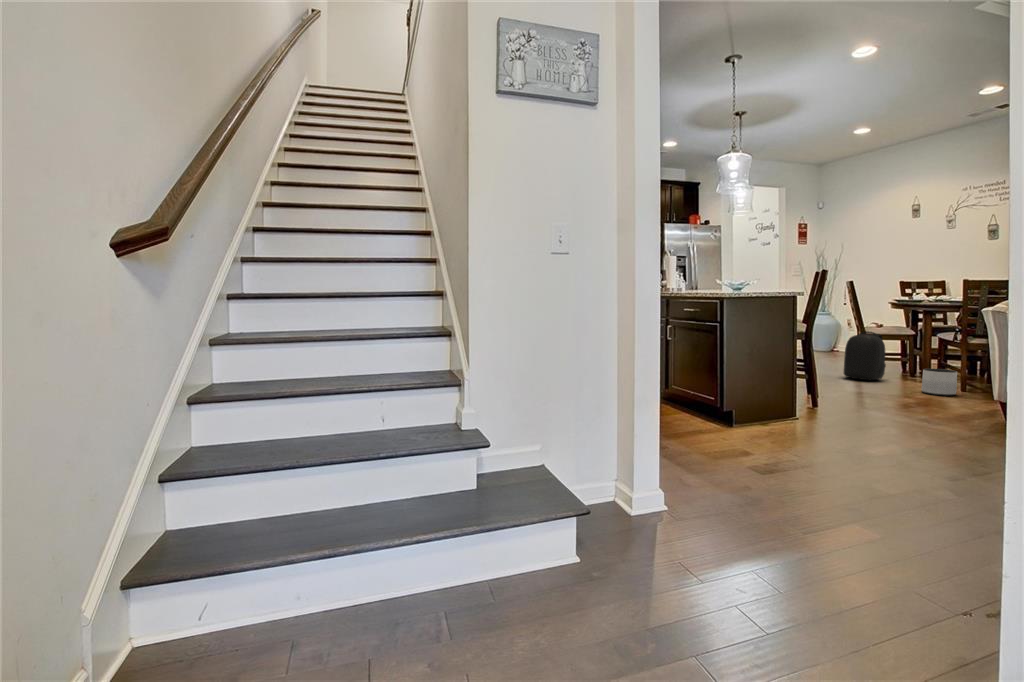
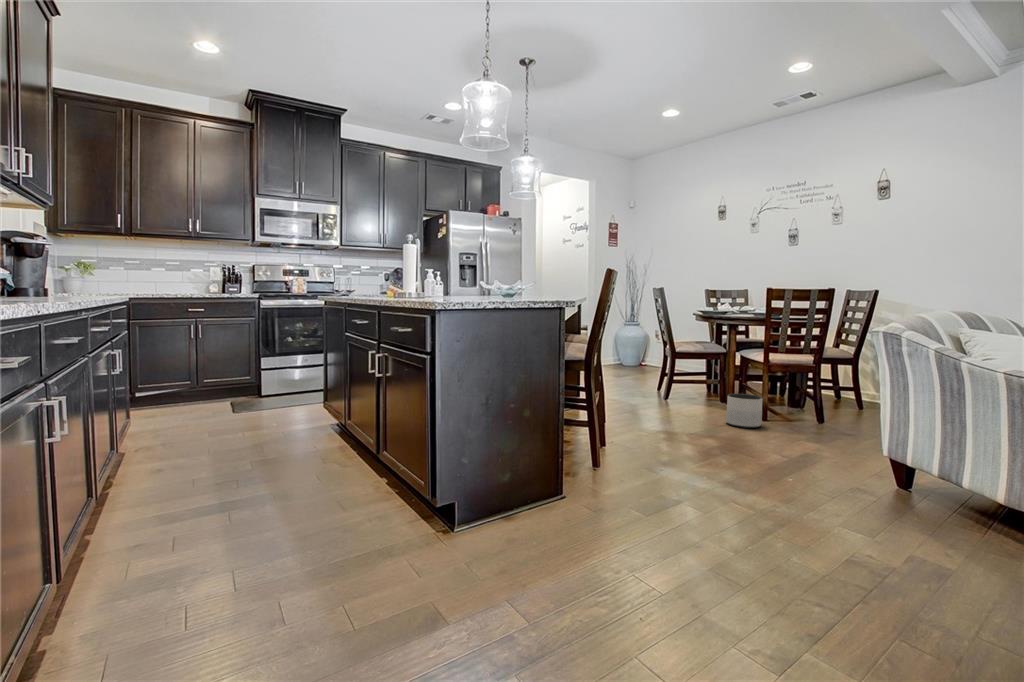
backpack: present [844,331,886,380] -> none [646,347,690,407]

